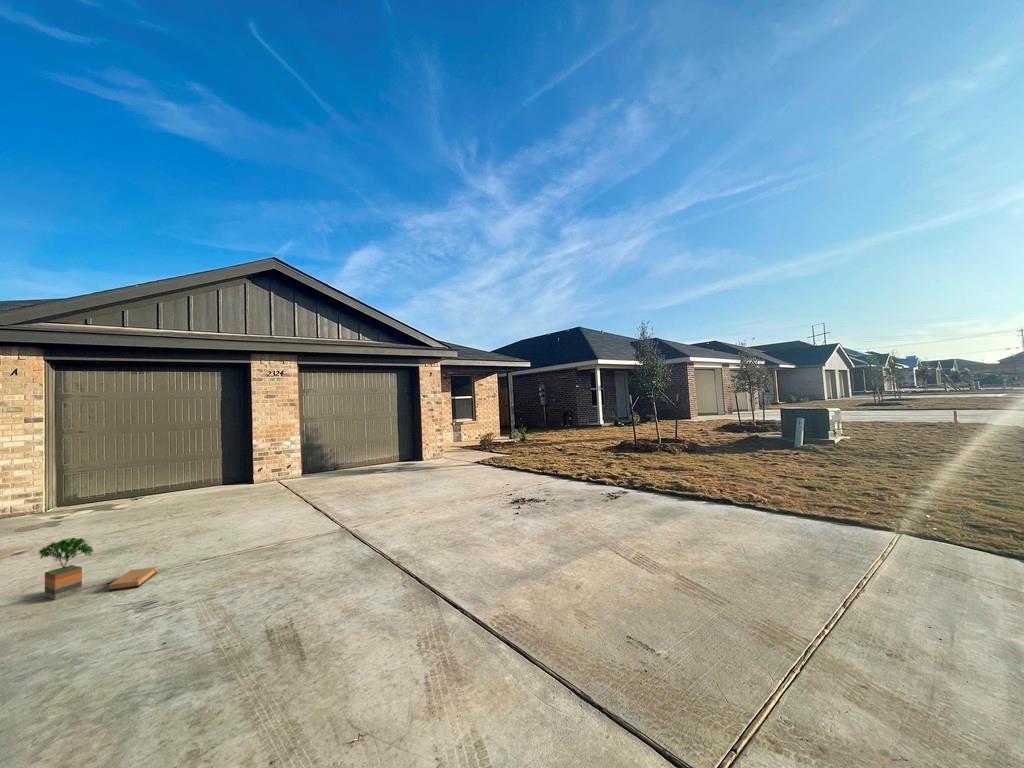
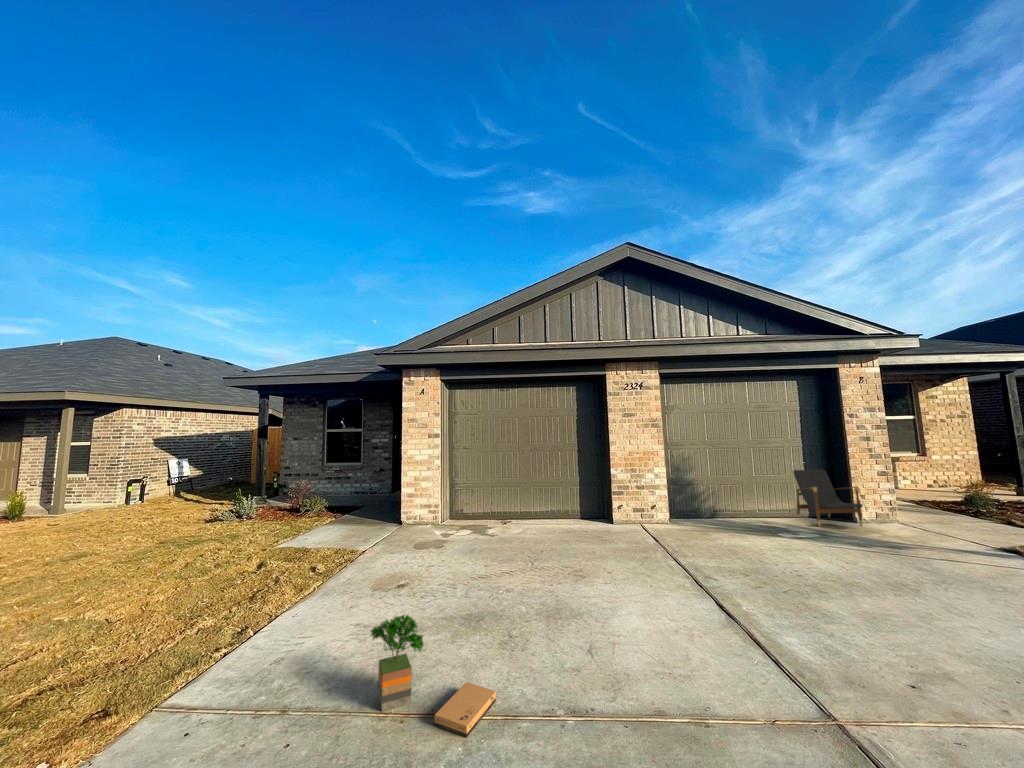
lounge chair: none [390,430,424,465] -> present [793,470,863,526]

